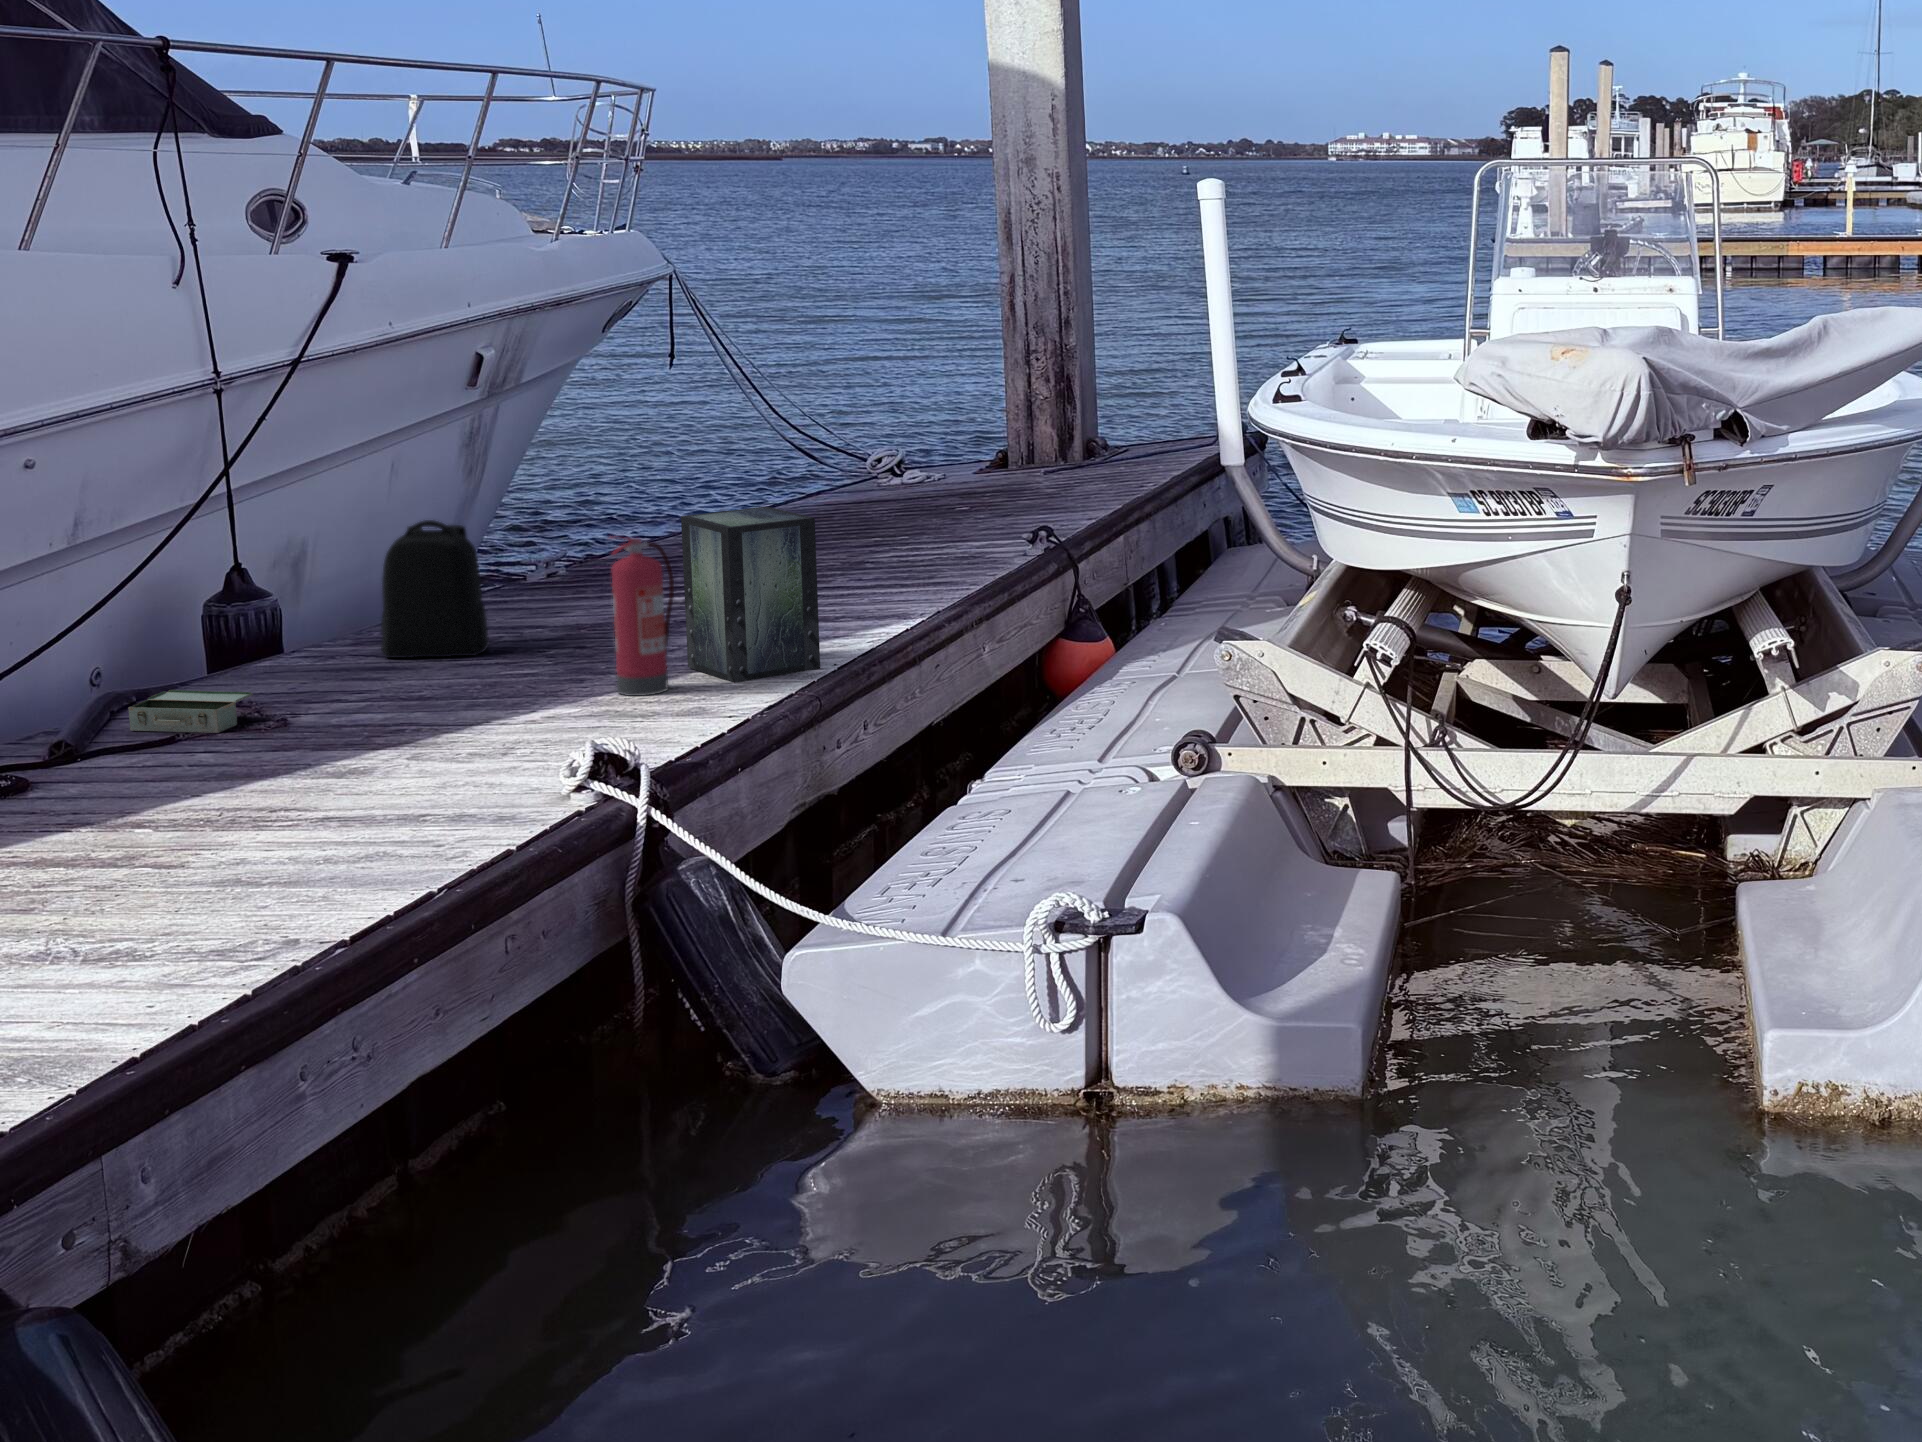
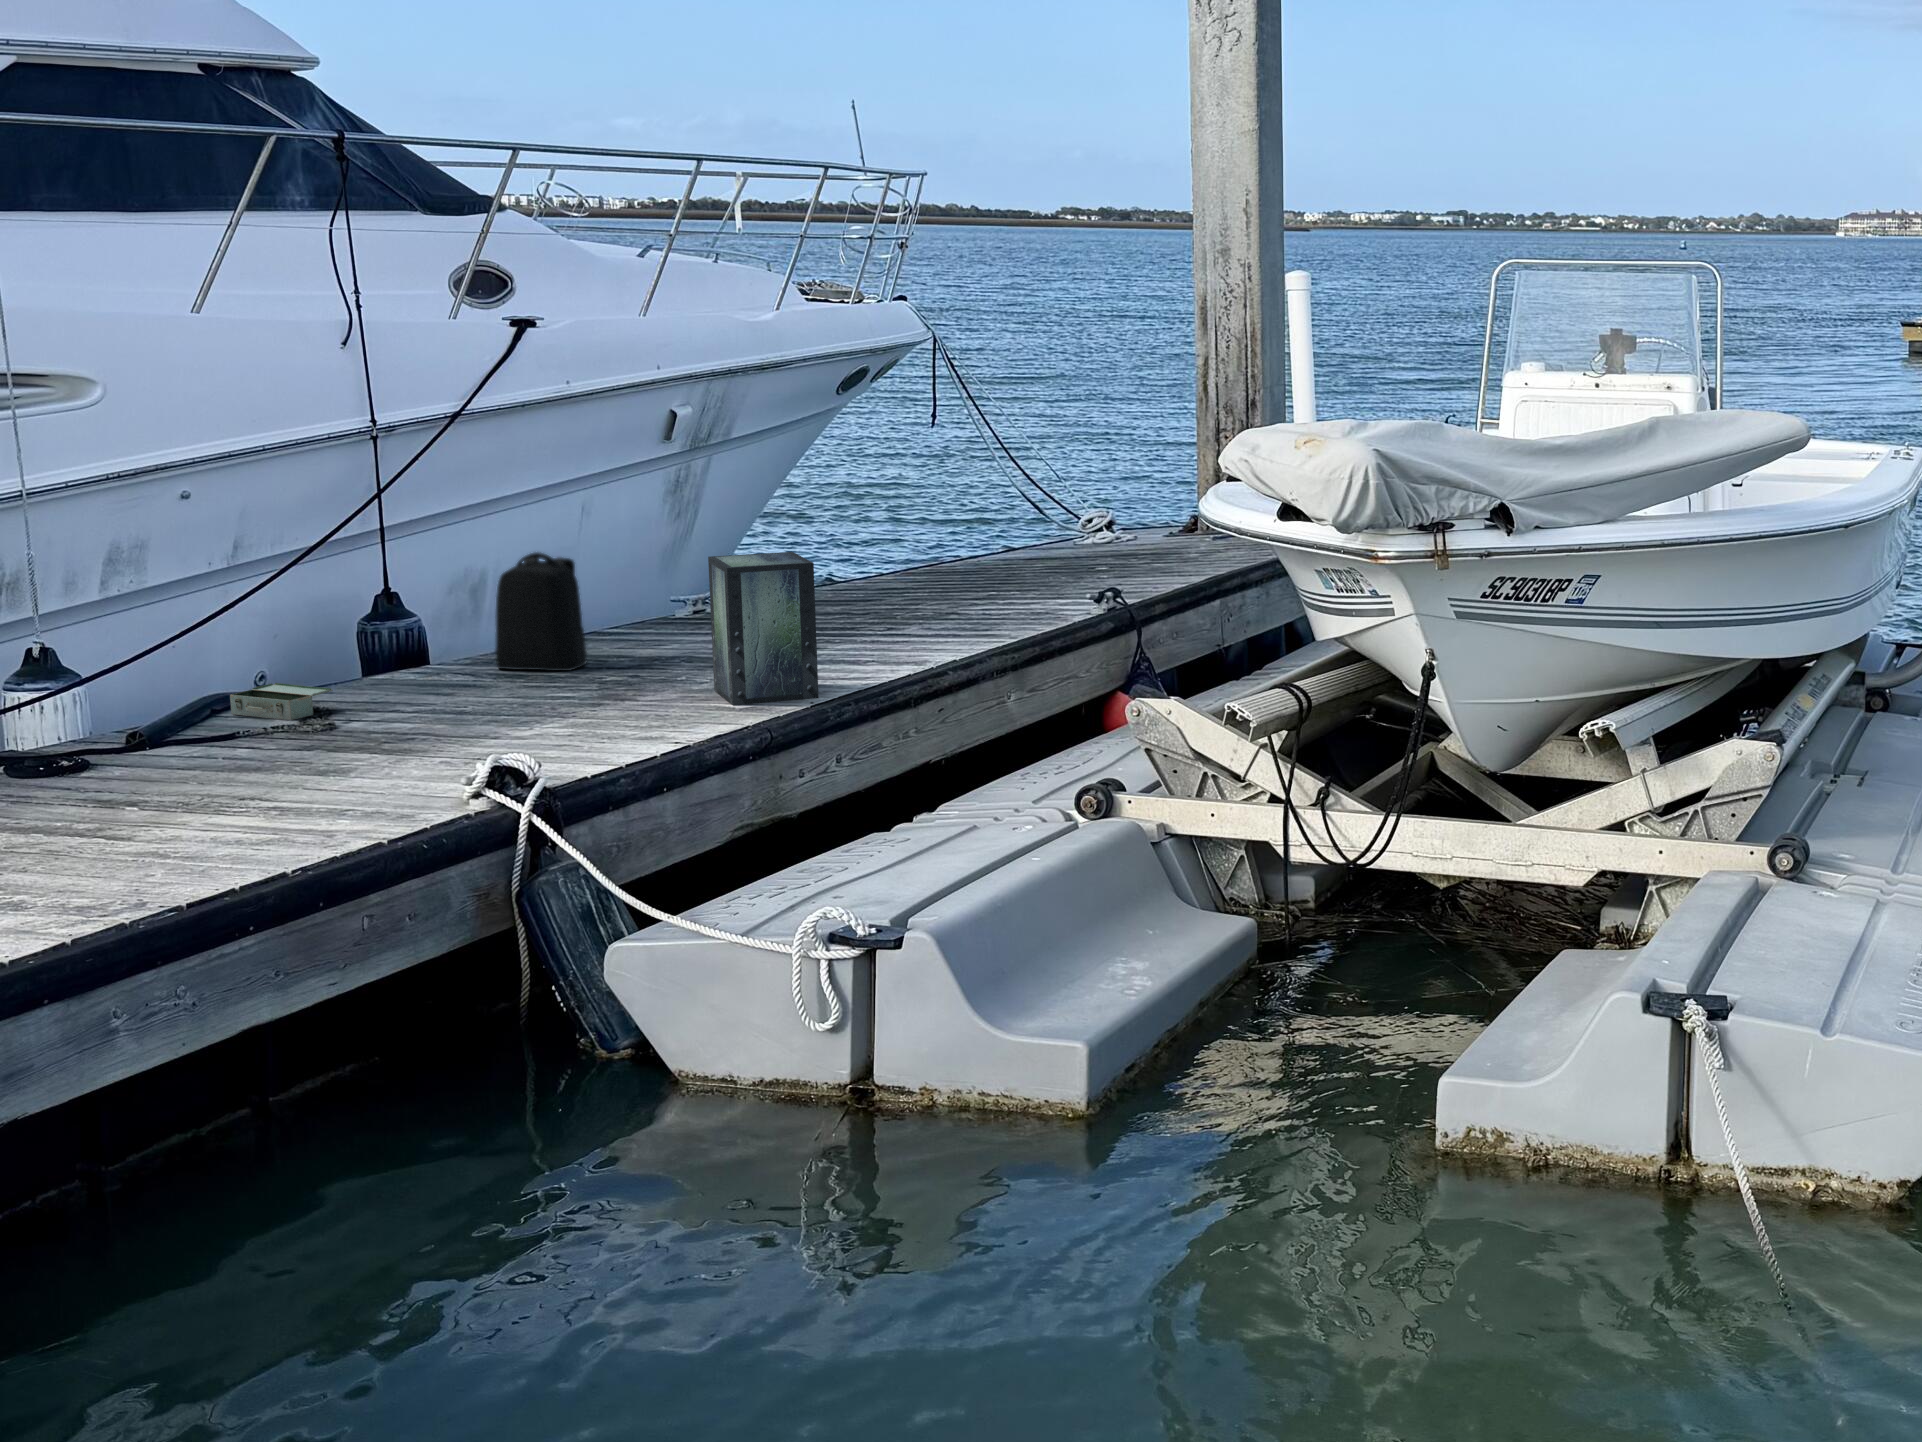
fire extinguisher: present [612,538,674,696] -> none [617,570,686,712]

